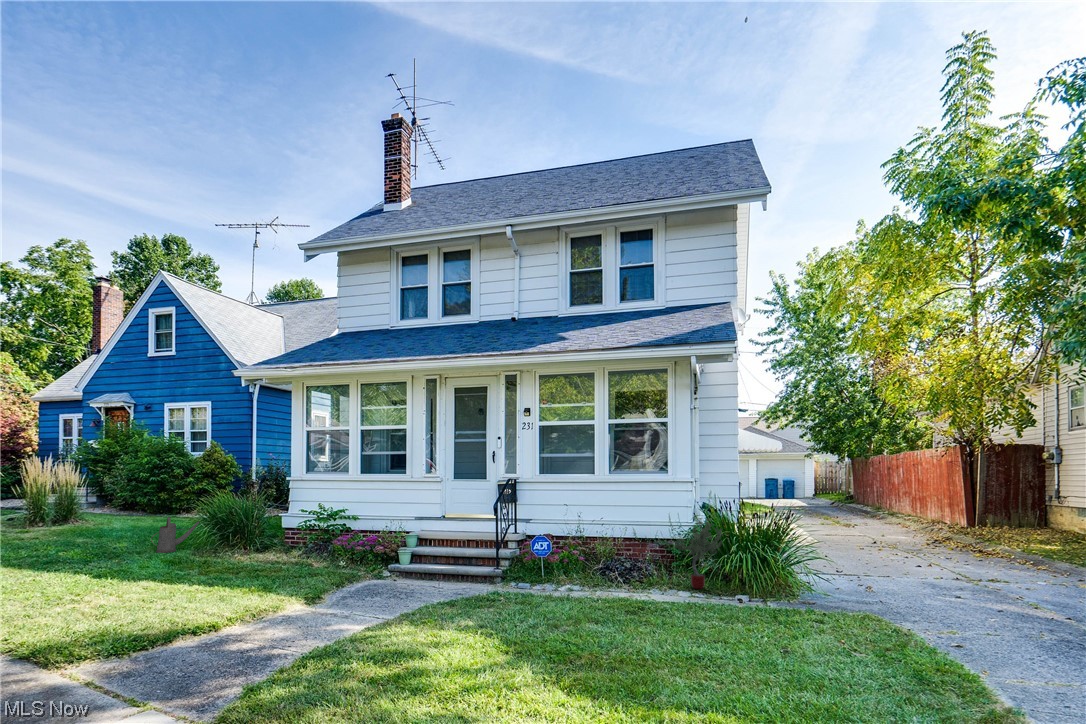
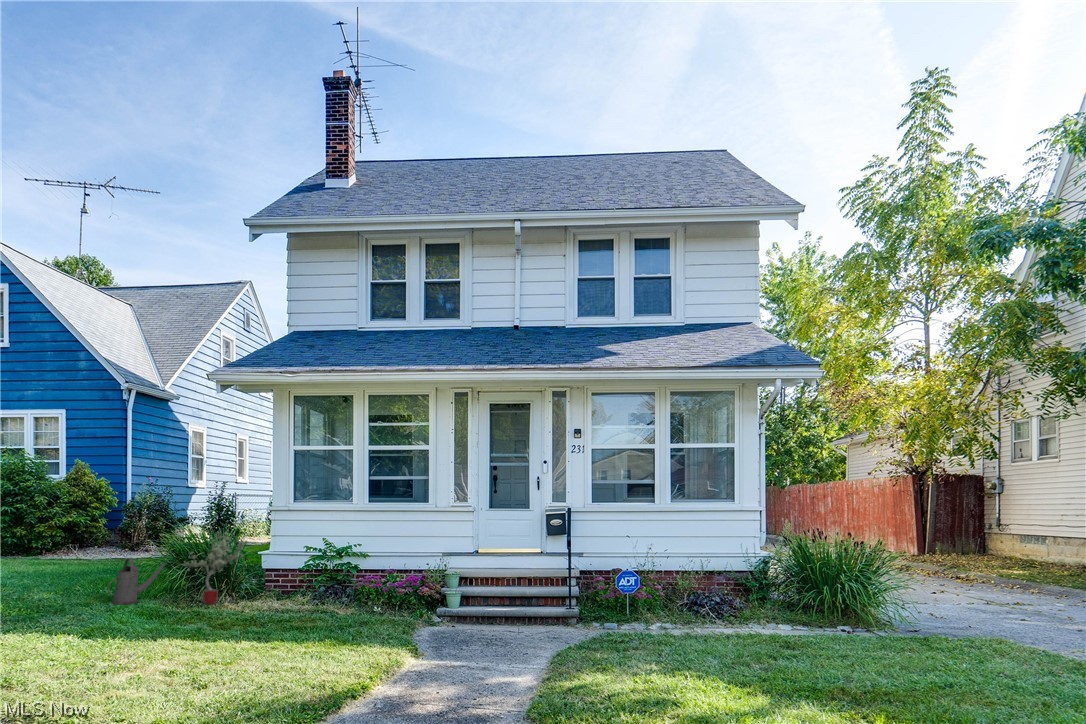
potted tree: present [675,518,722,589] -> present [183,532,244,604]

